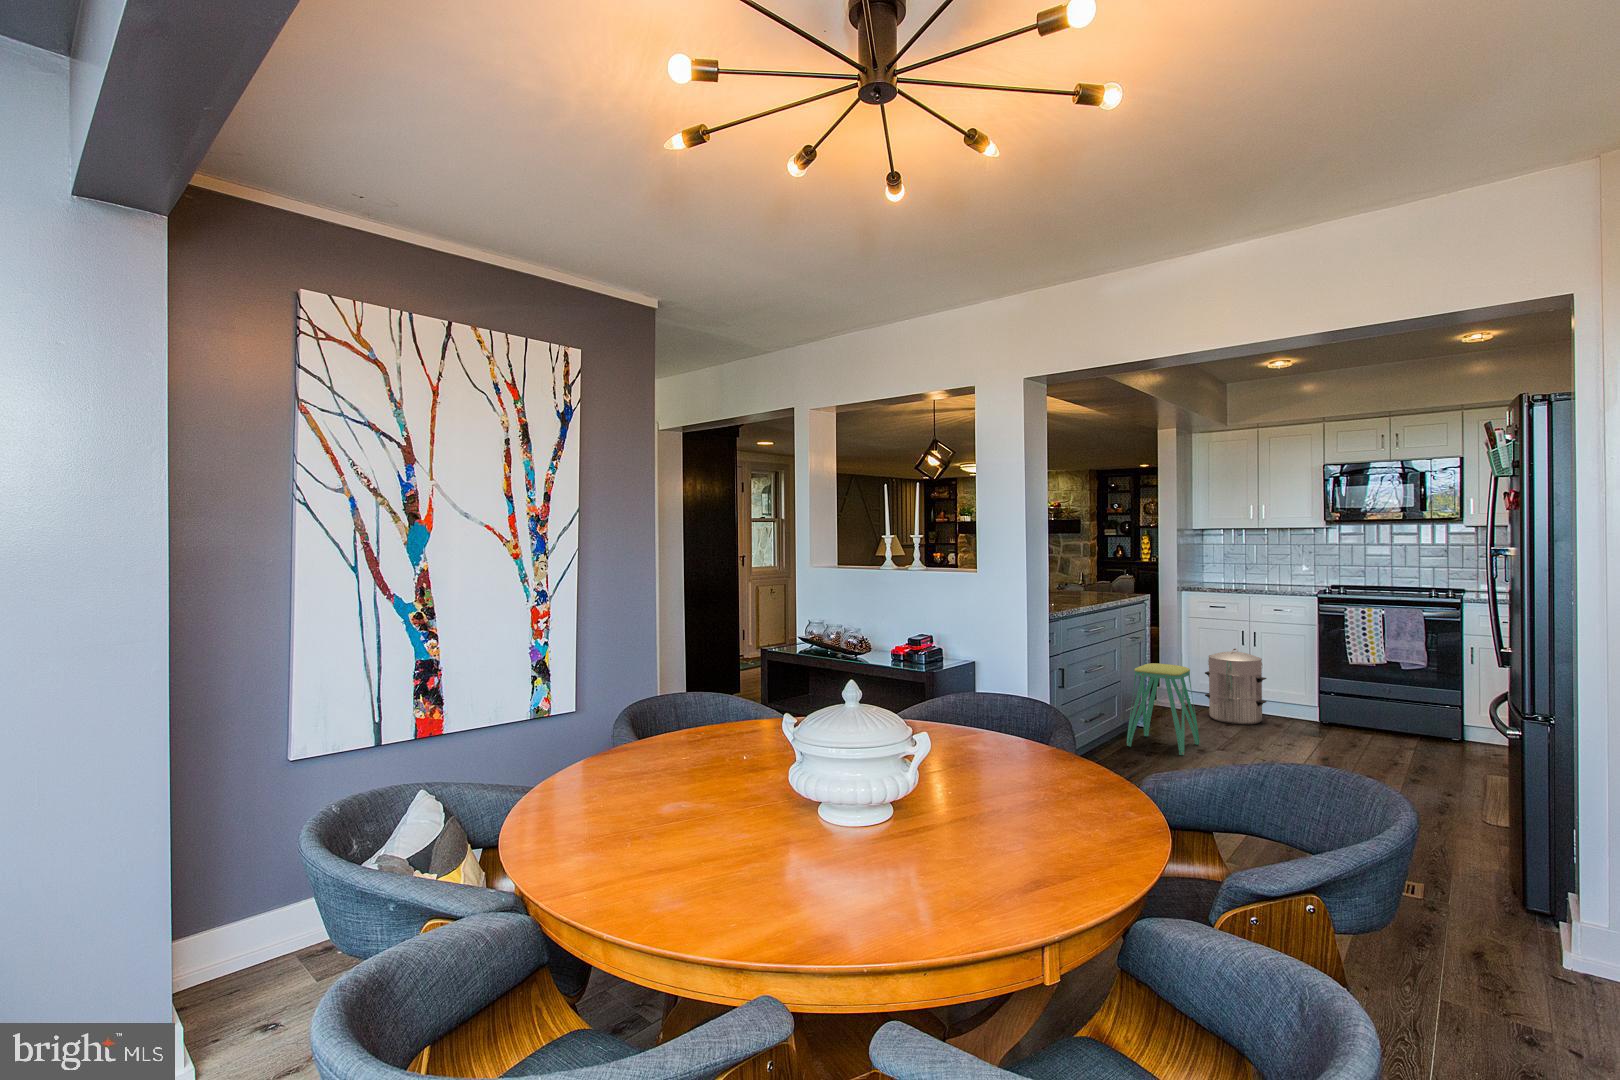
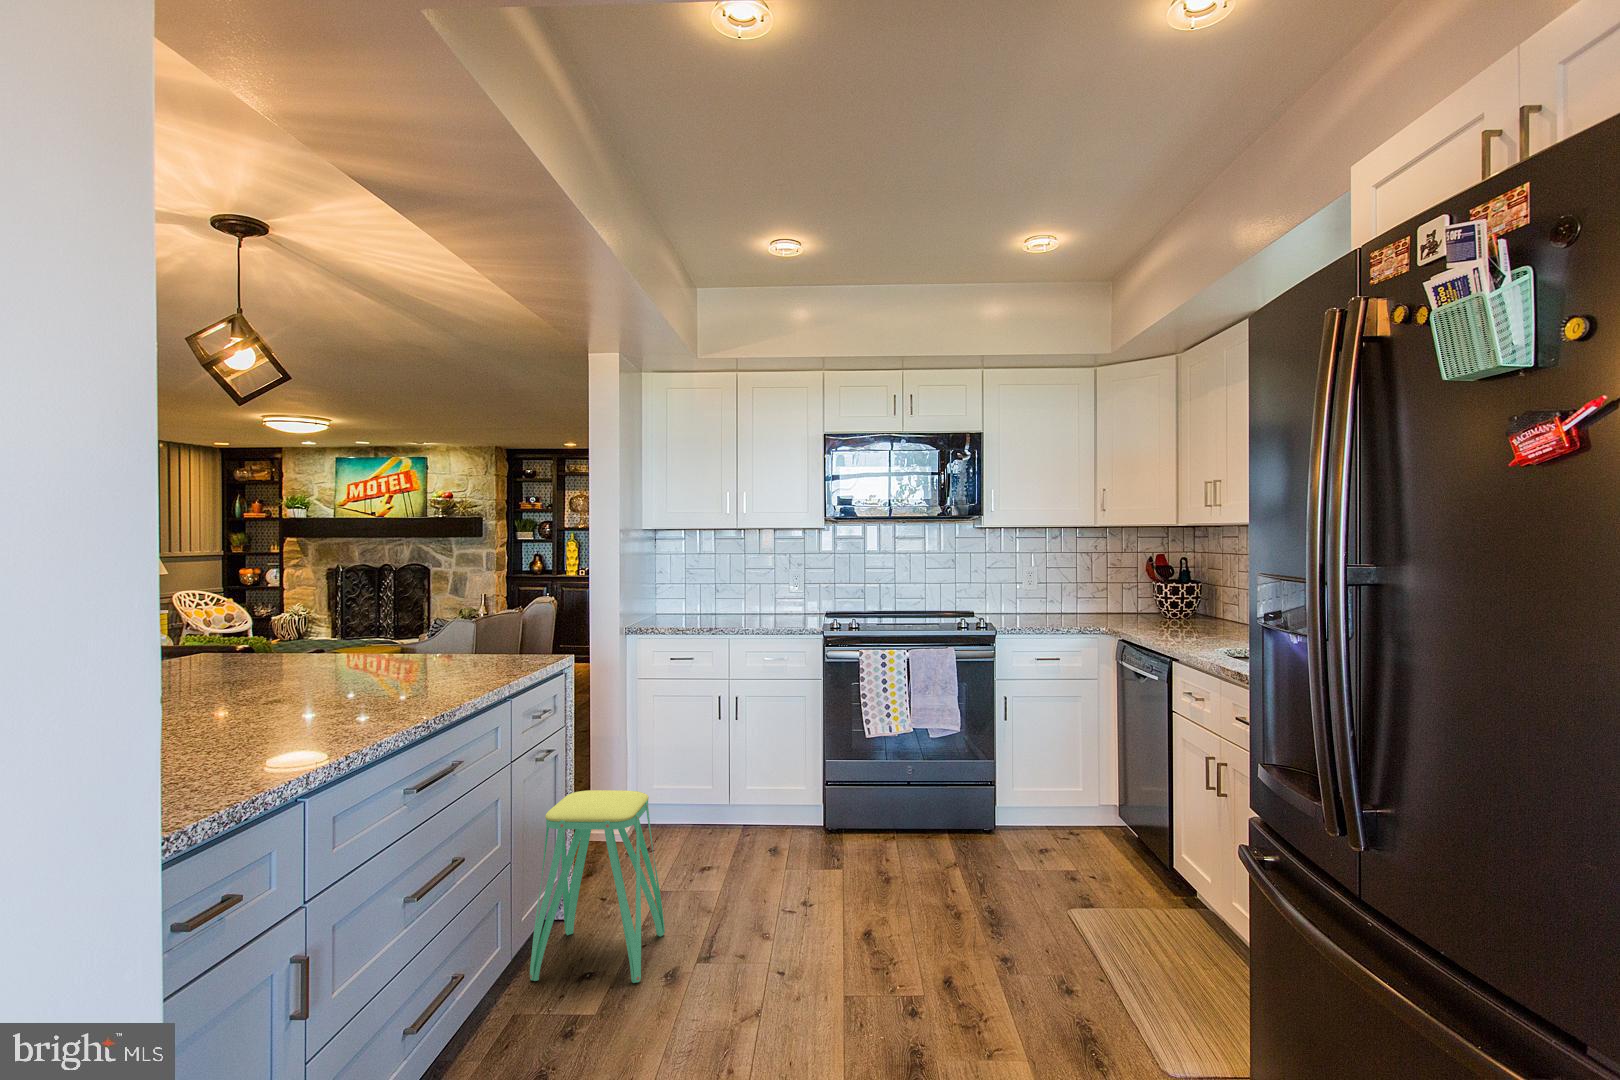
waste bin: present [1205,649,1267,725] -> none [665,727,756,858]

